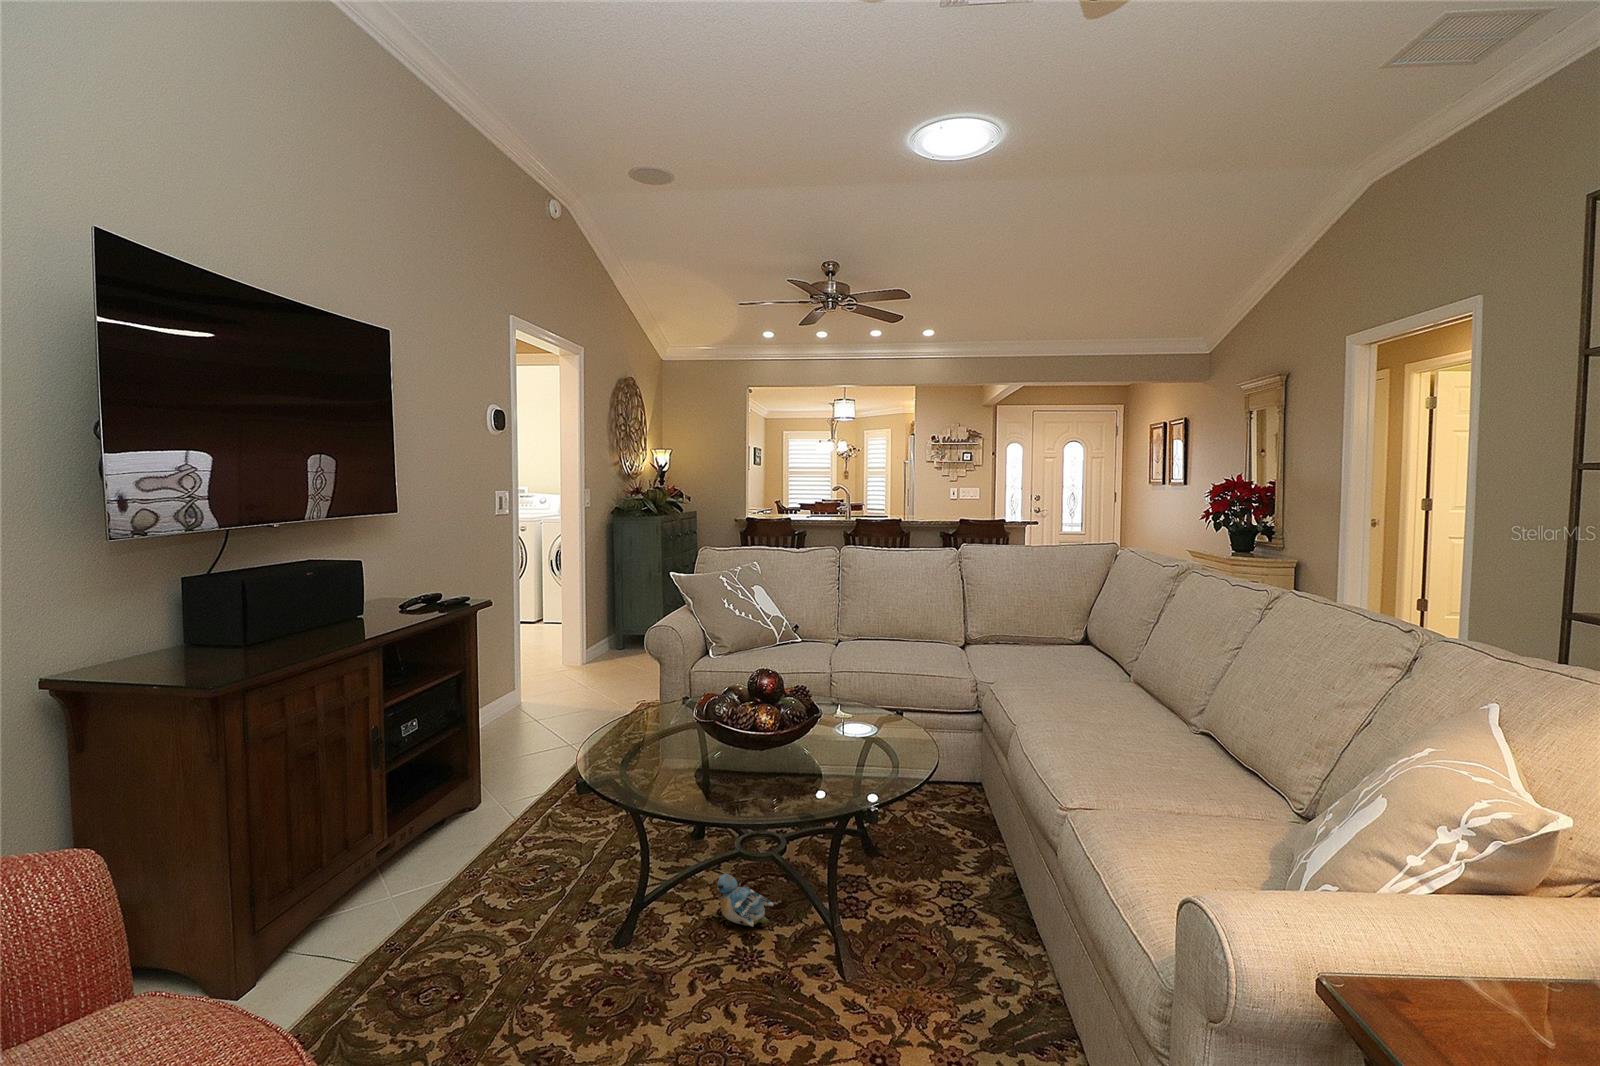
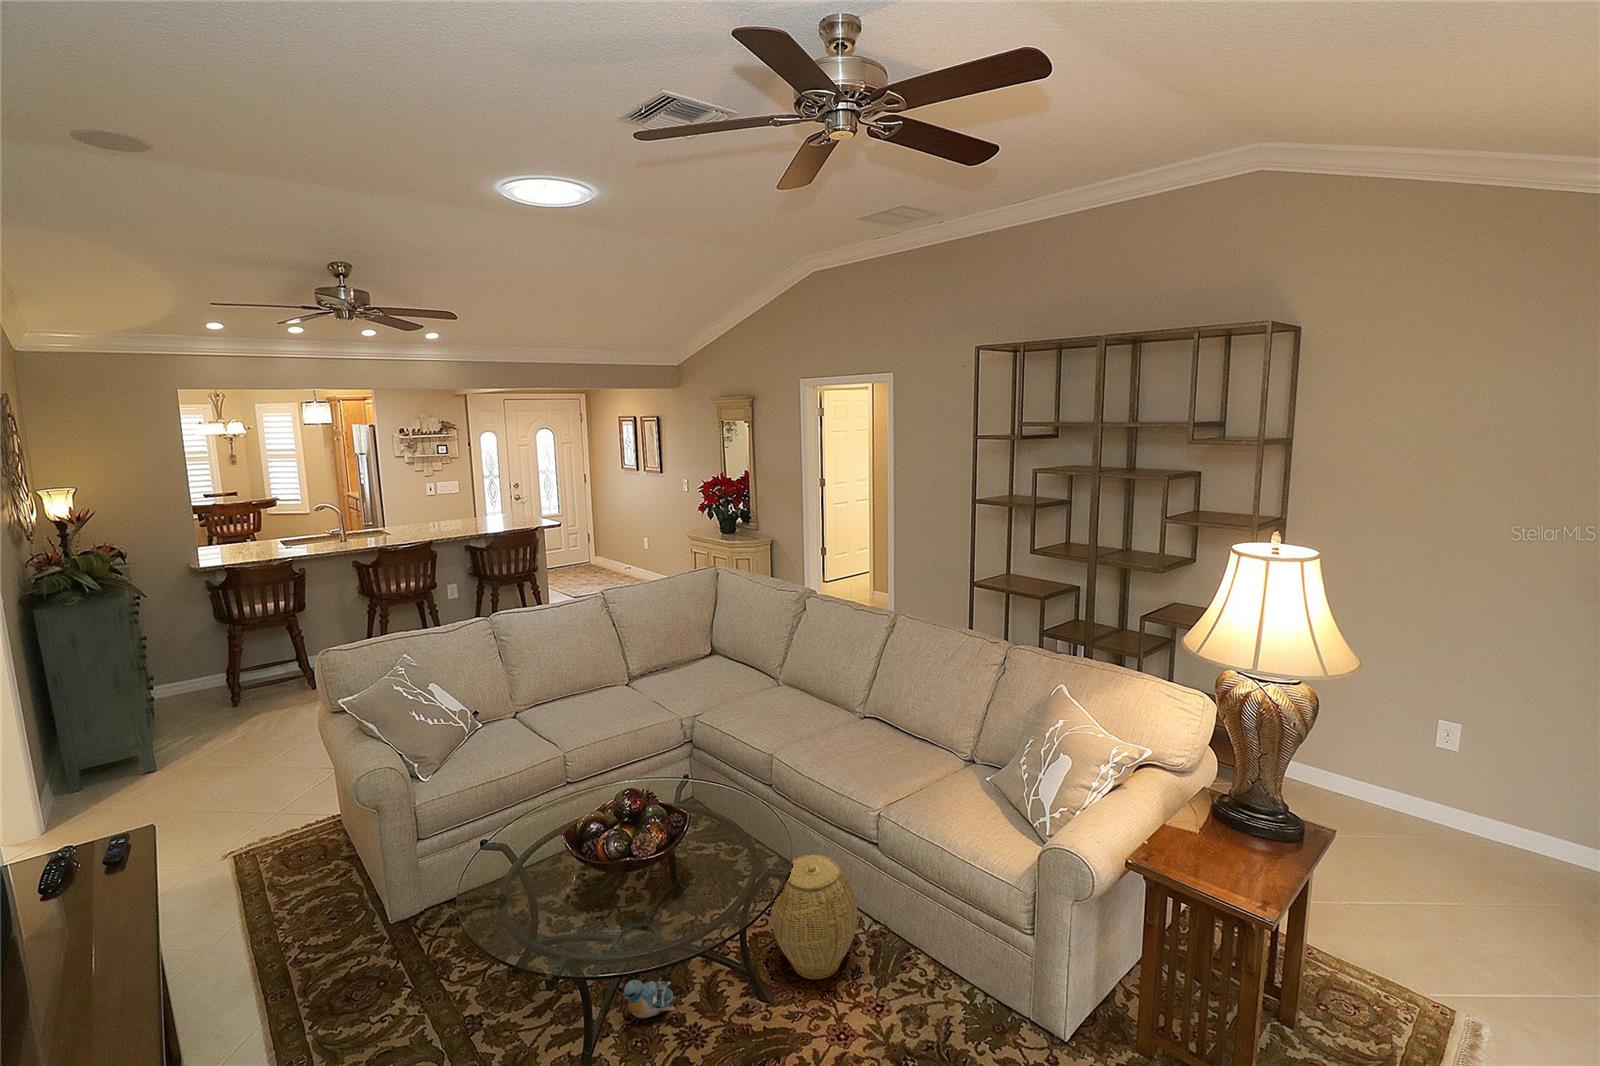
woven basket: none [879,827,998,998] -> present [771,854,857,979]

